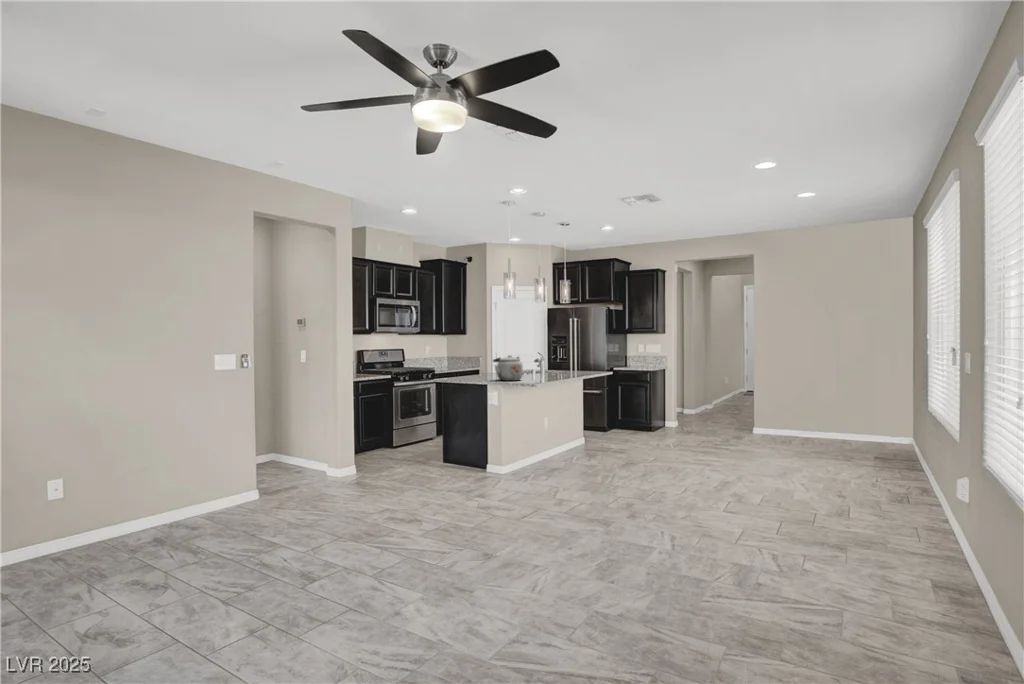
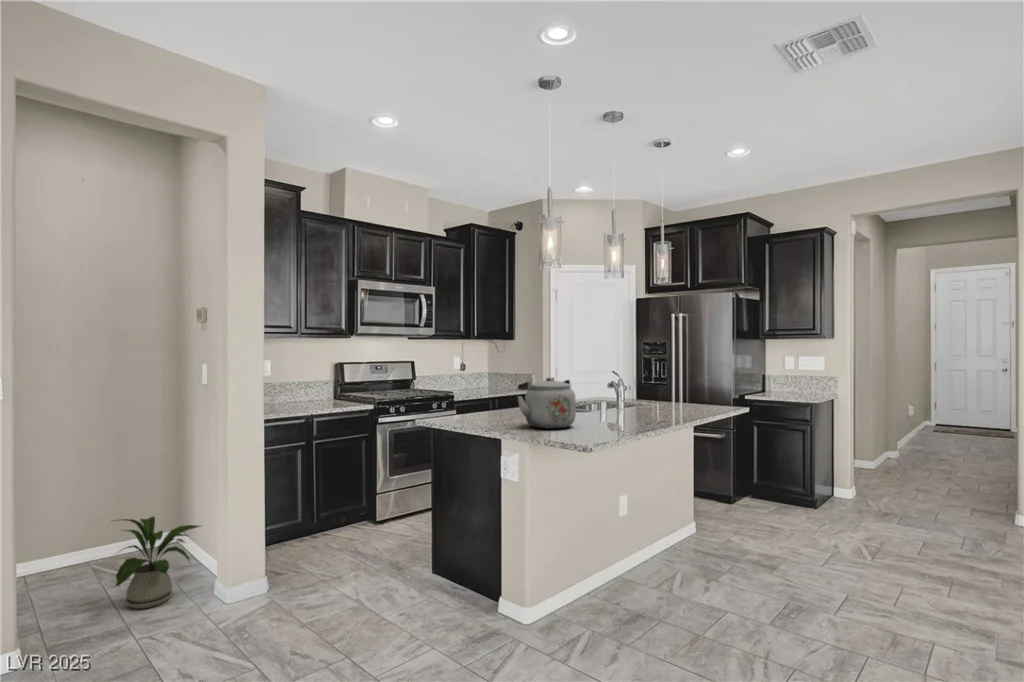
house plant: none [277,433,317,481] -> present [116,516,200,609]

